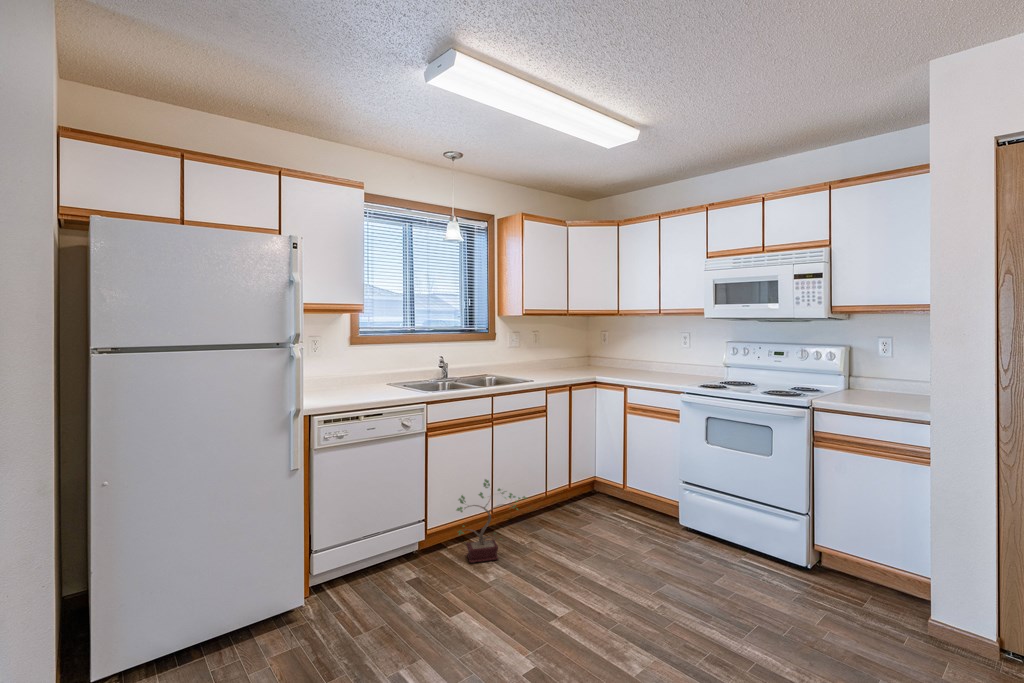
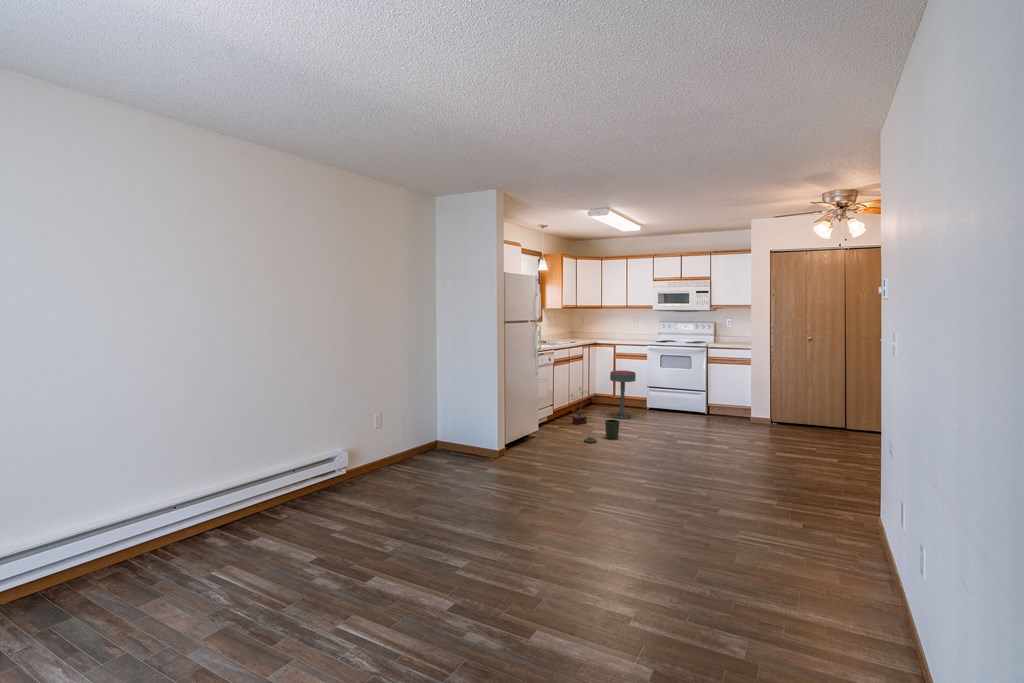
bar stool: none [571,445,626,557] -> present [610,371,636,419]
trash can: none [384,589,493,660] -> present [584,420,620,443]

